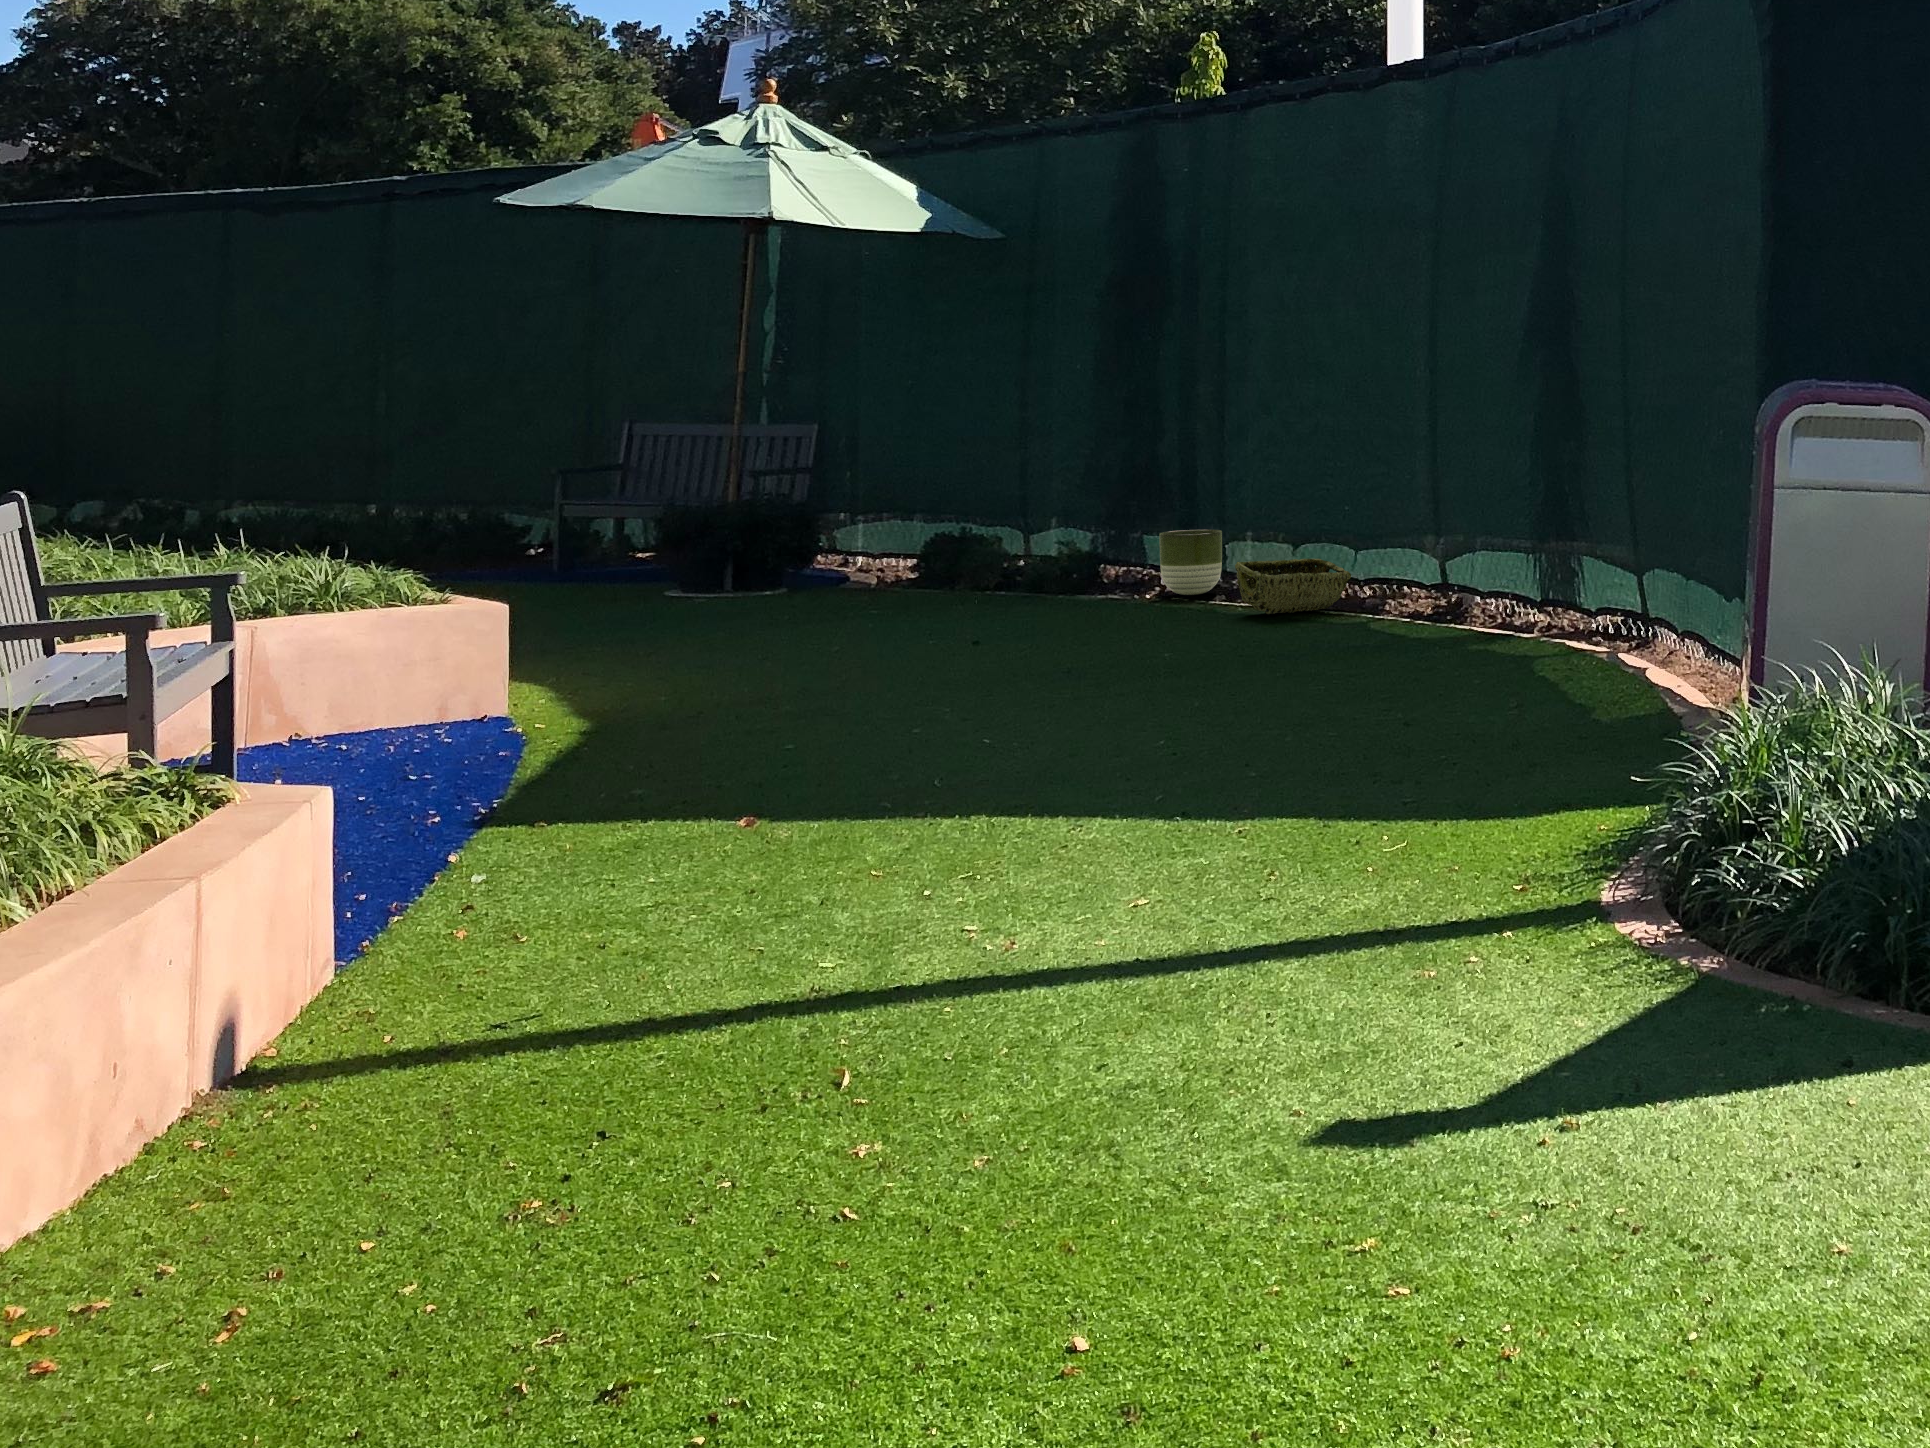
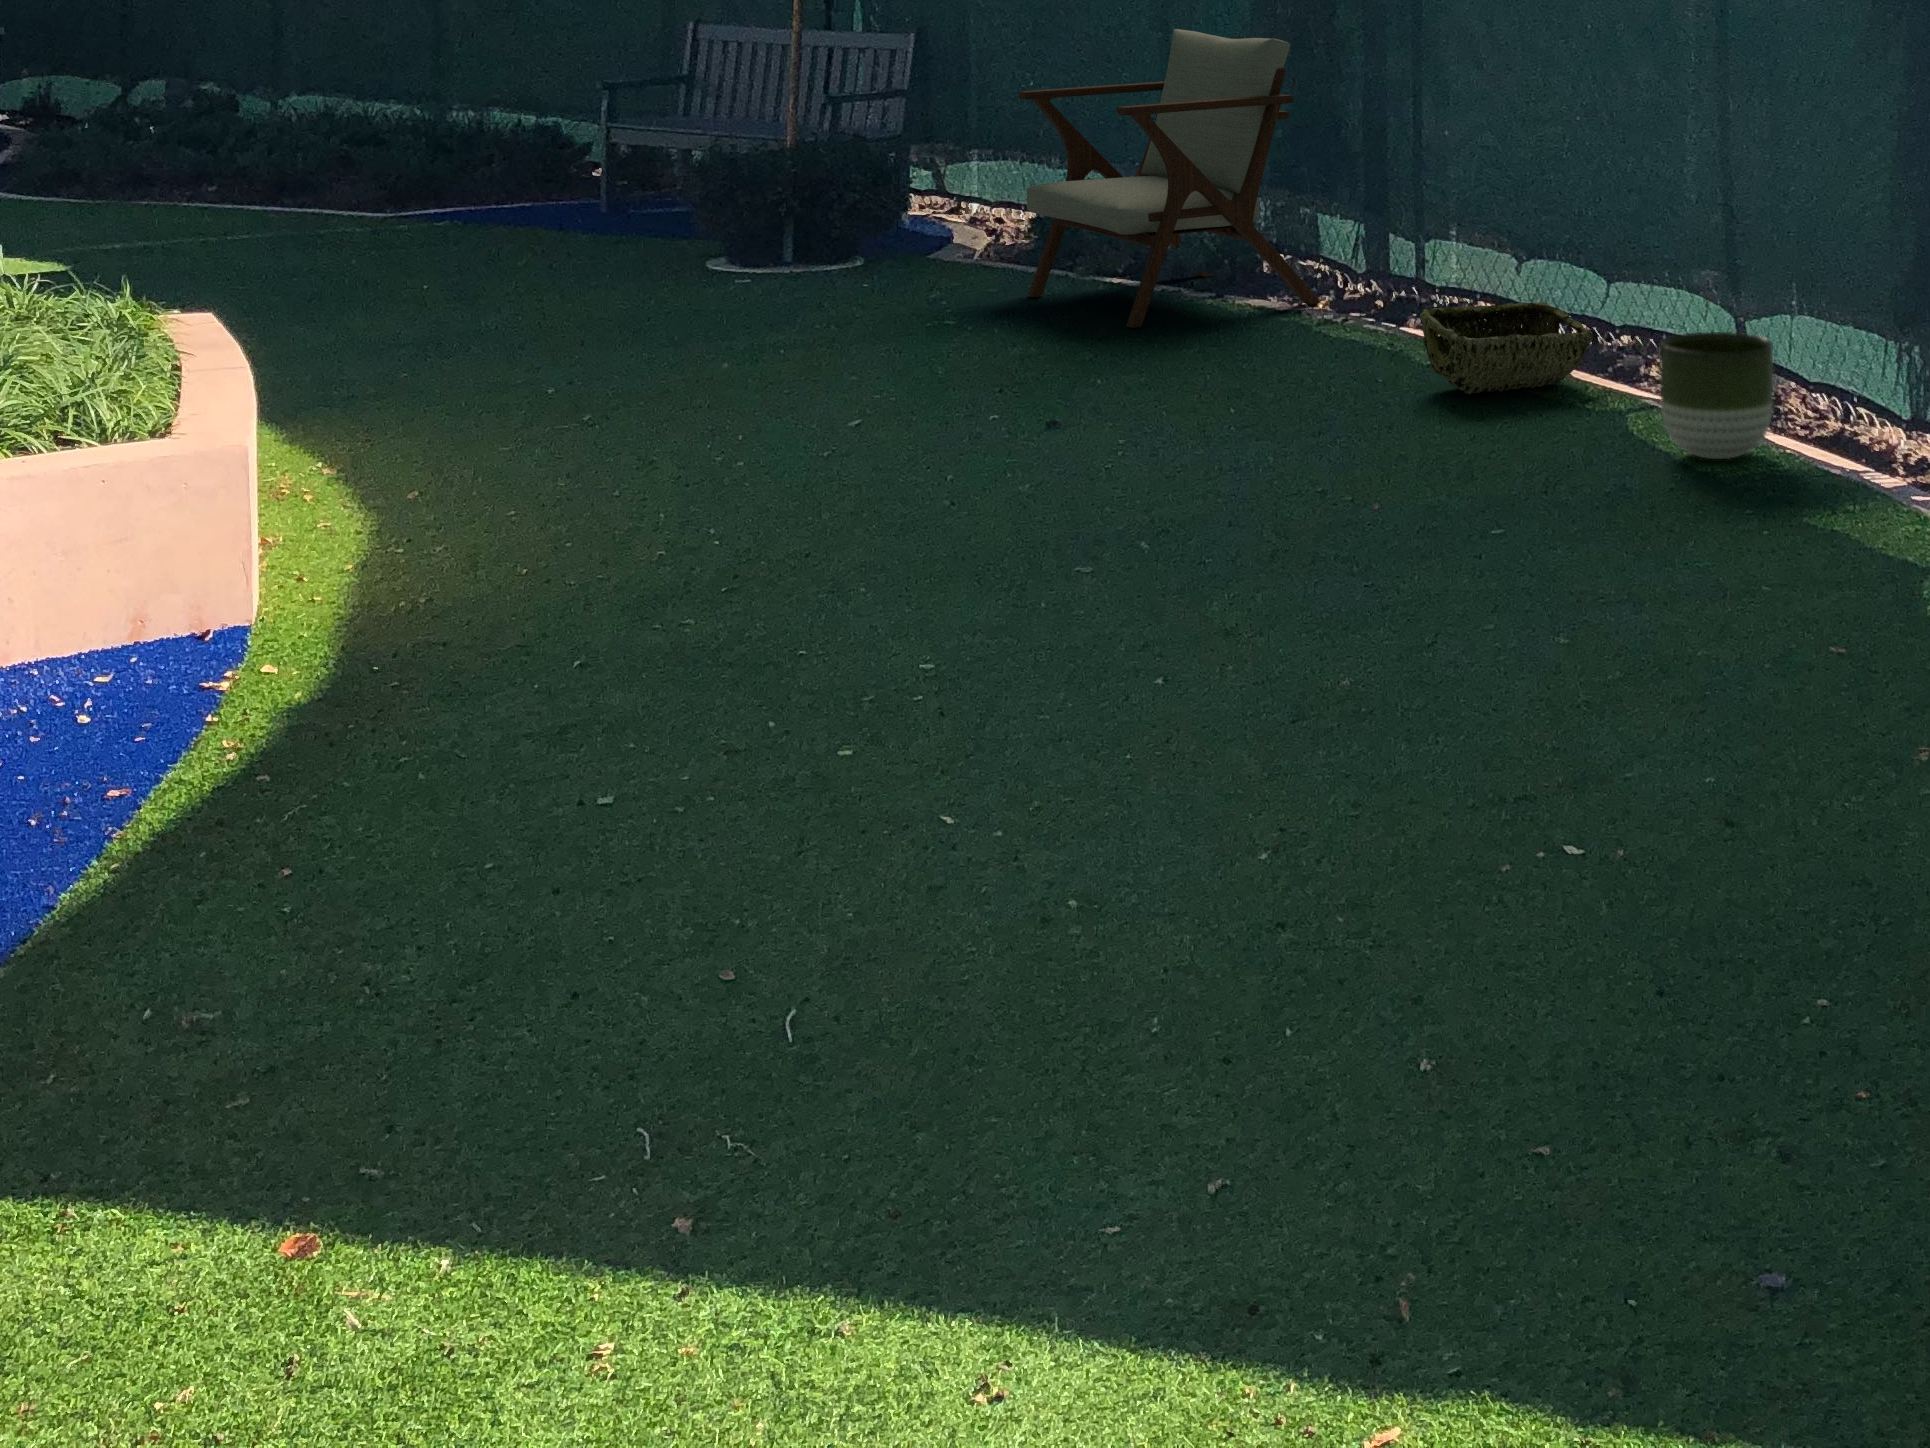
lounge chair: none [933,399,1159,602] -> present [1019,29,1321,328]
planter: present [1159,530,1222,595] -> present [1659,332,1773,459]

